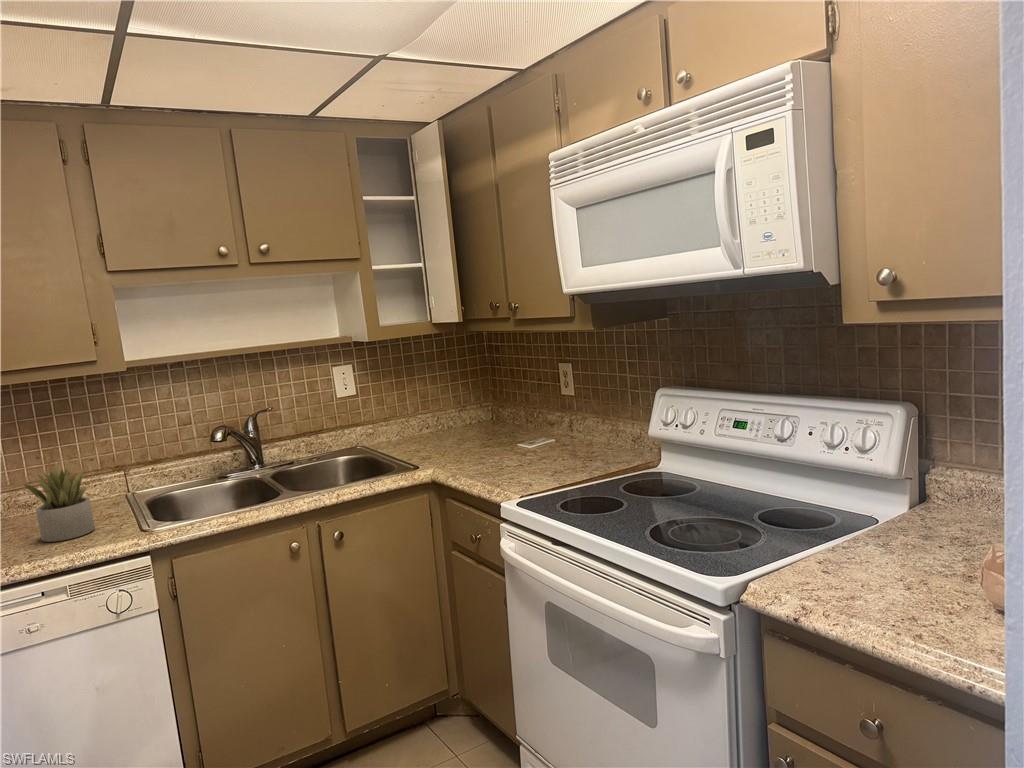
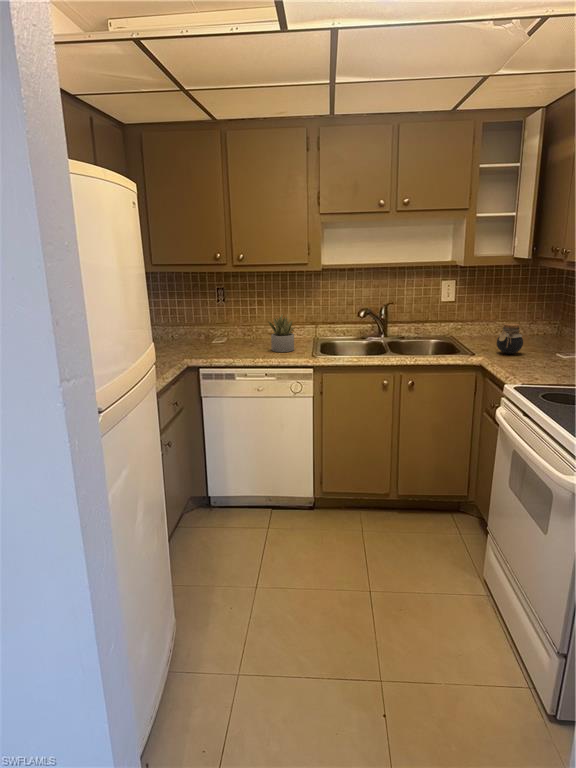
jar: none [440,411,476,456] -> present [497,323,523,354]

